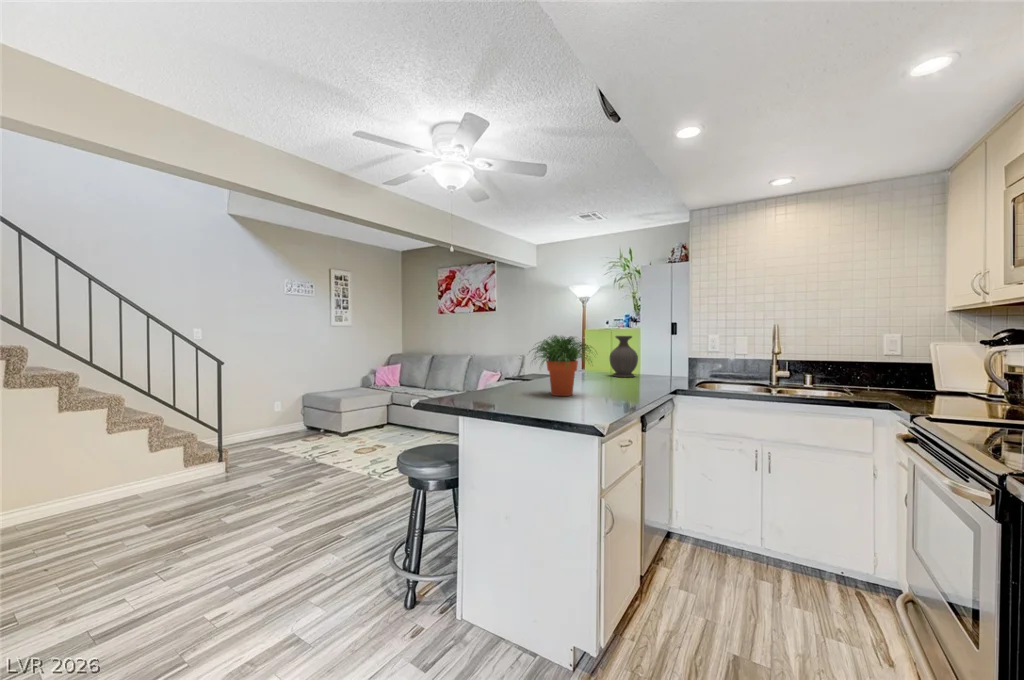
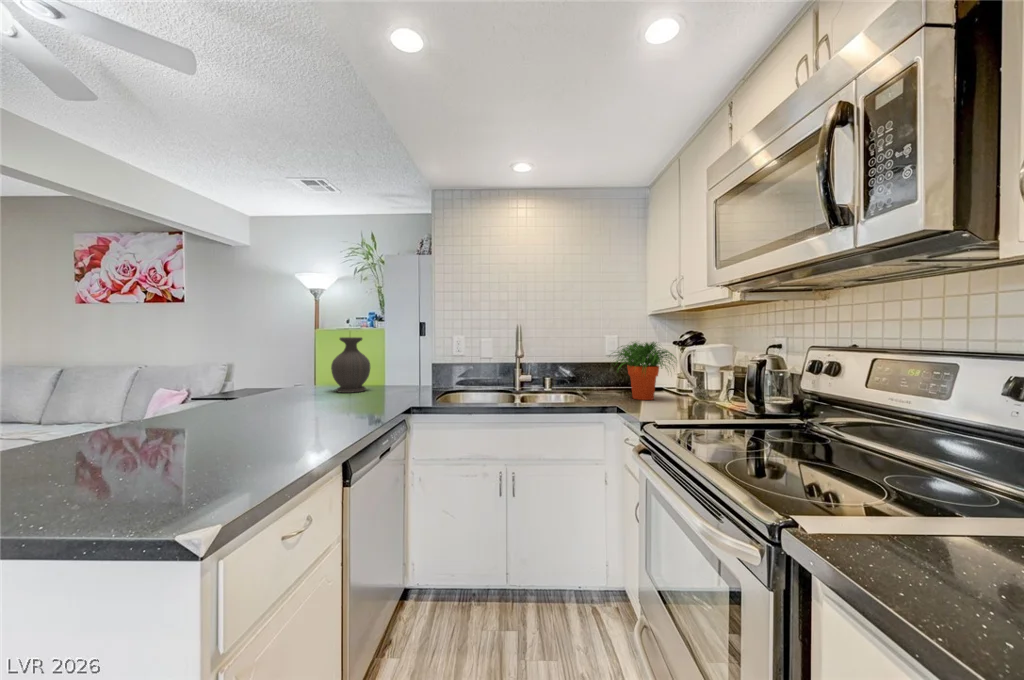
potted plant: present [529,336,592,396] -> present [614,342,676,400]

